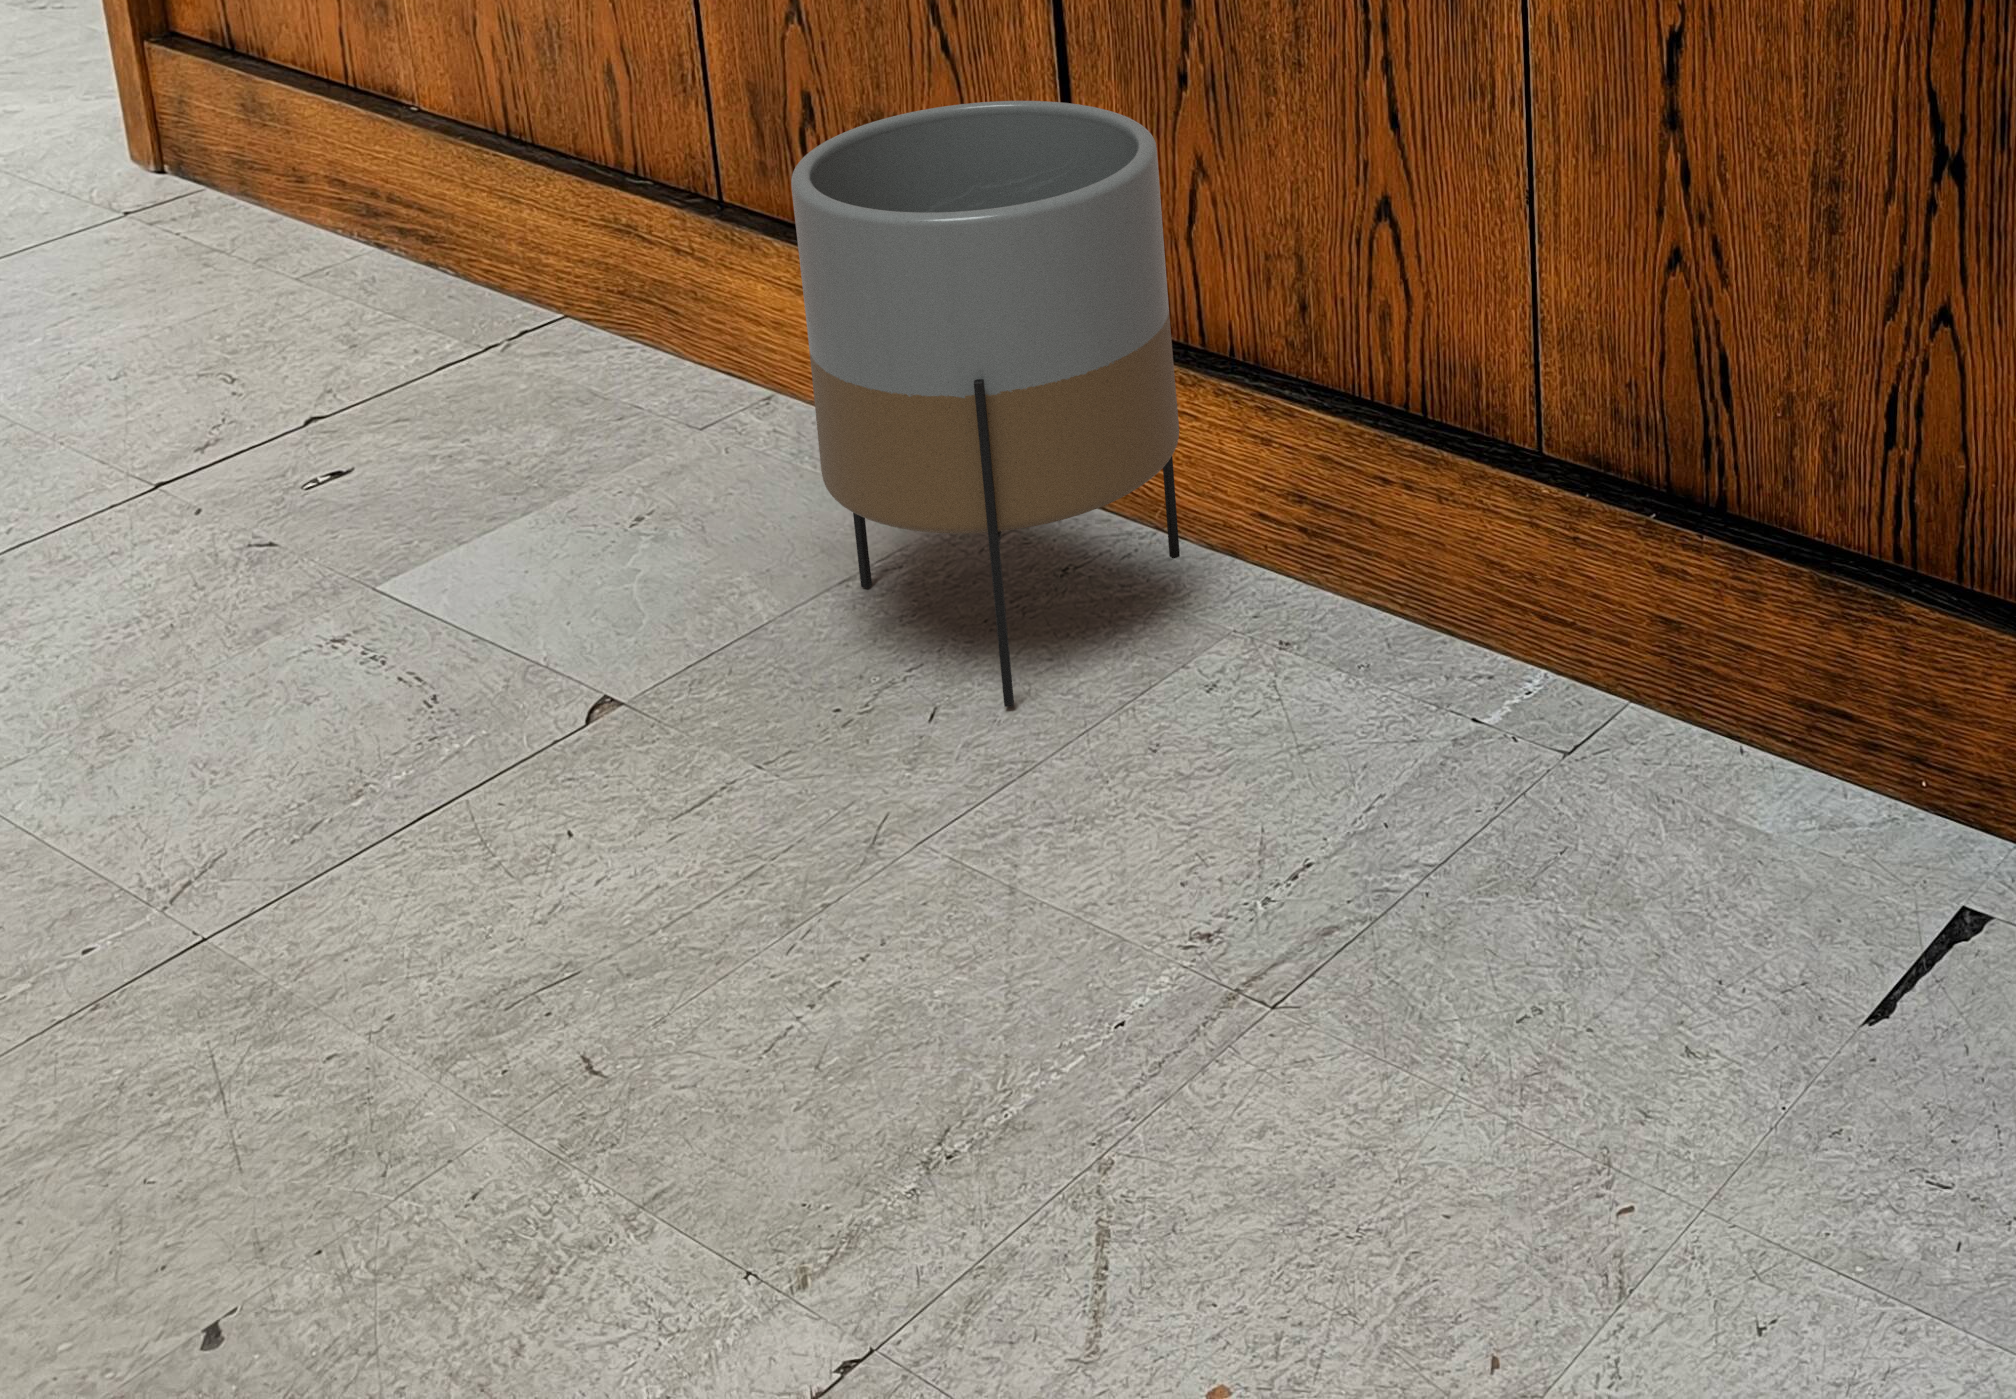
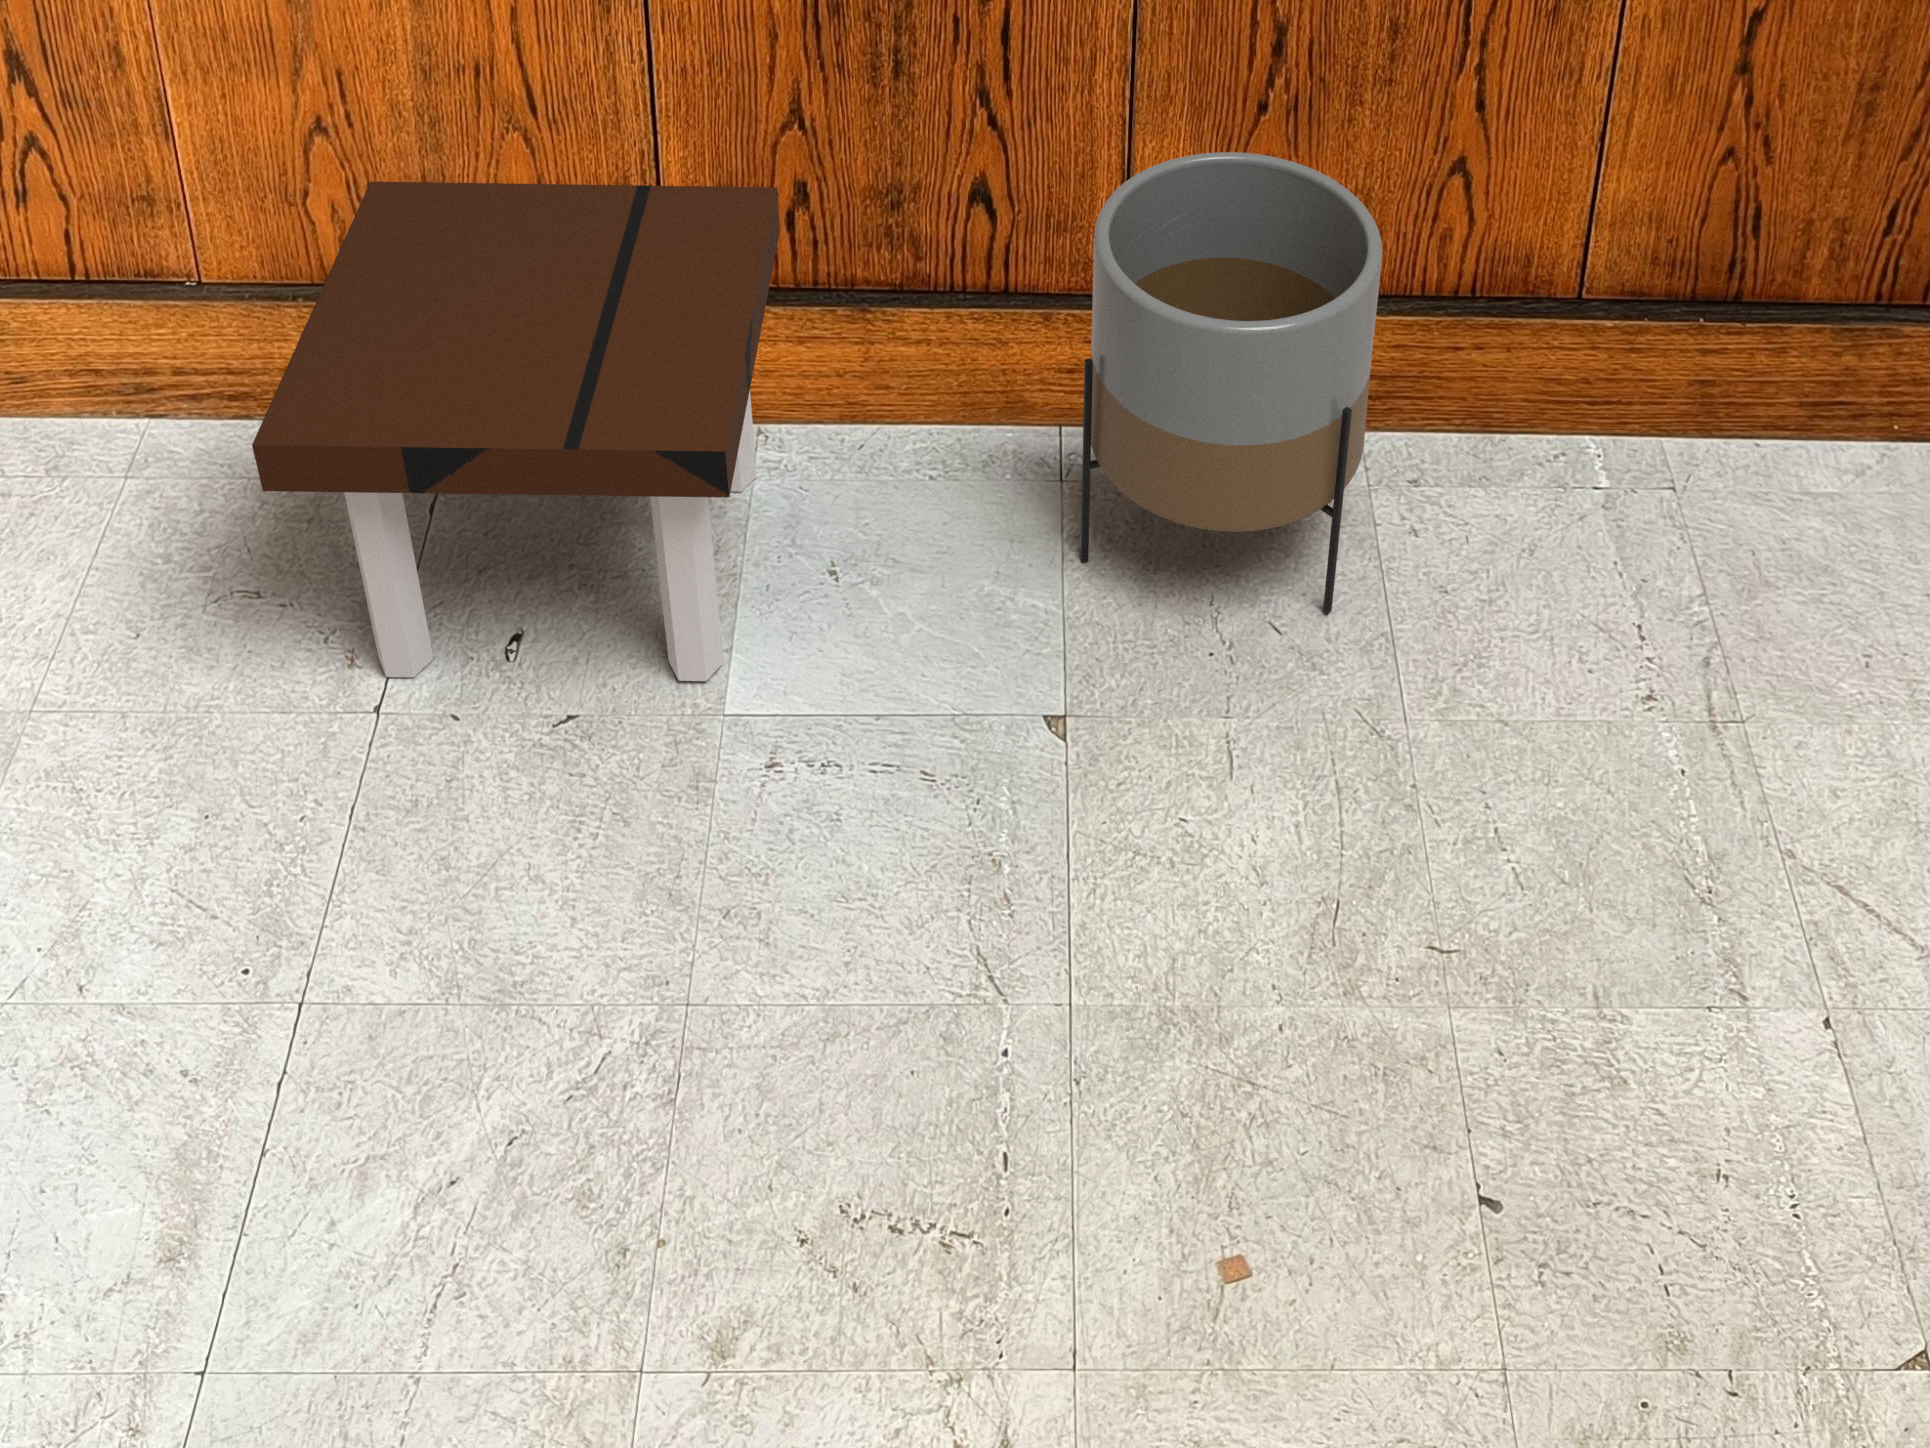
side table: none [99,7,761,546] -> present [252,181,780,681]

